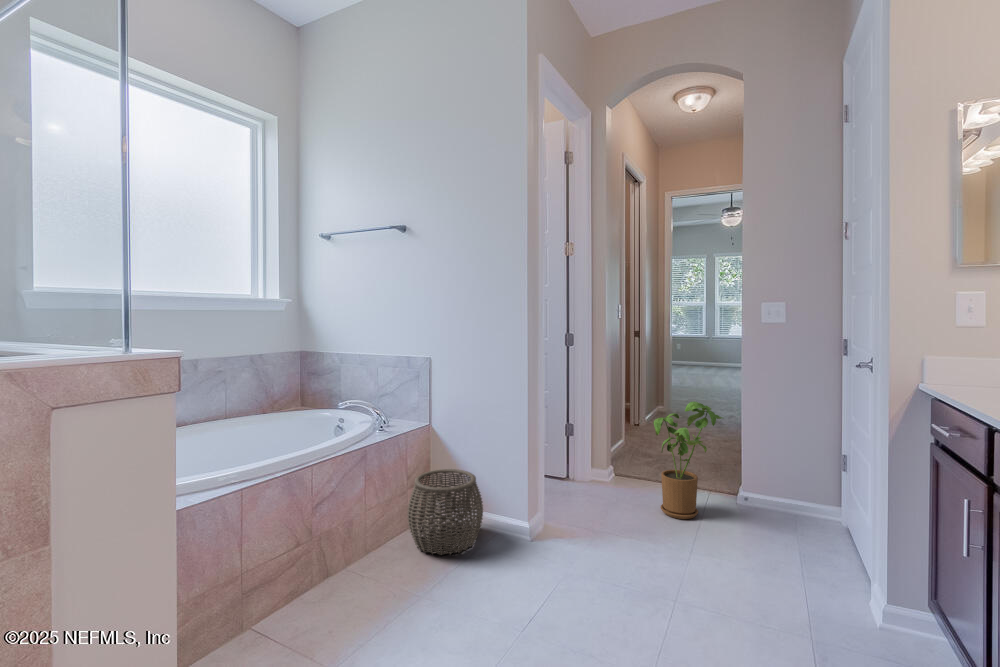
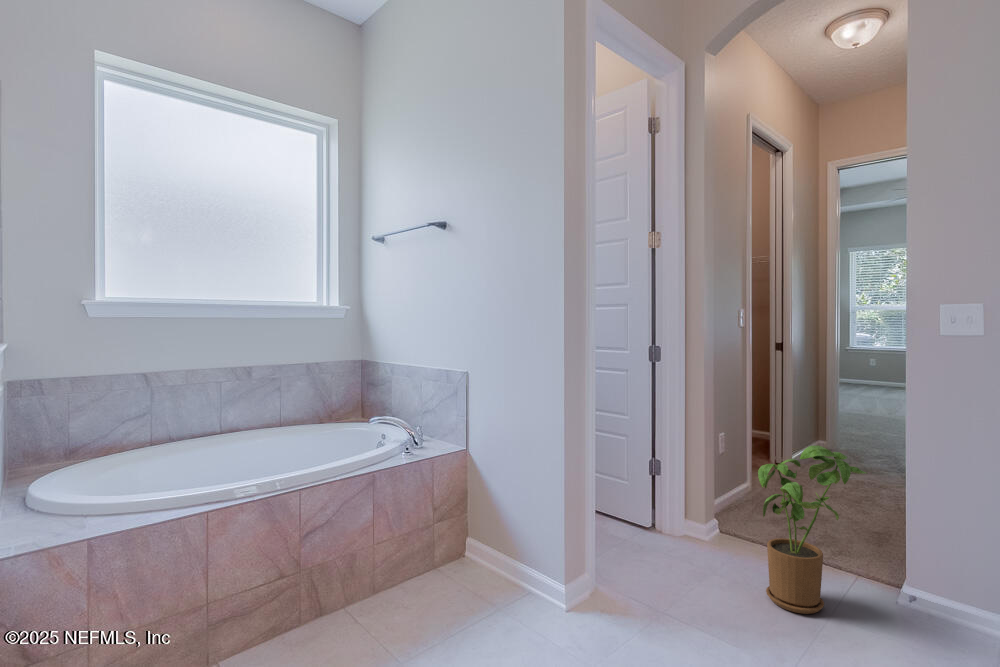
woven basket: present [407,469,483,555] -> none [420,504,511,611]

